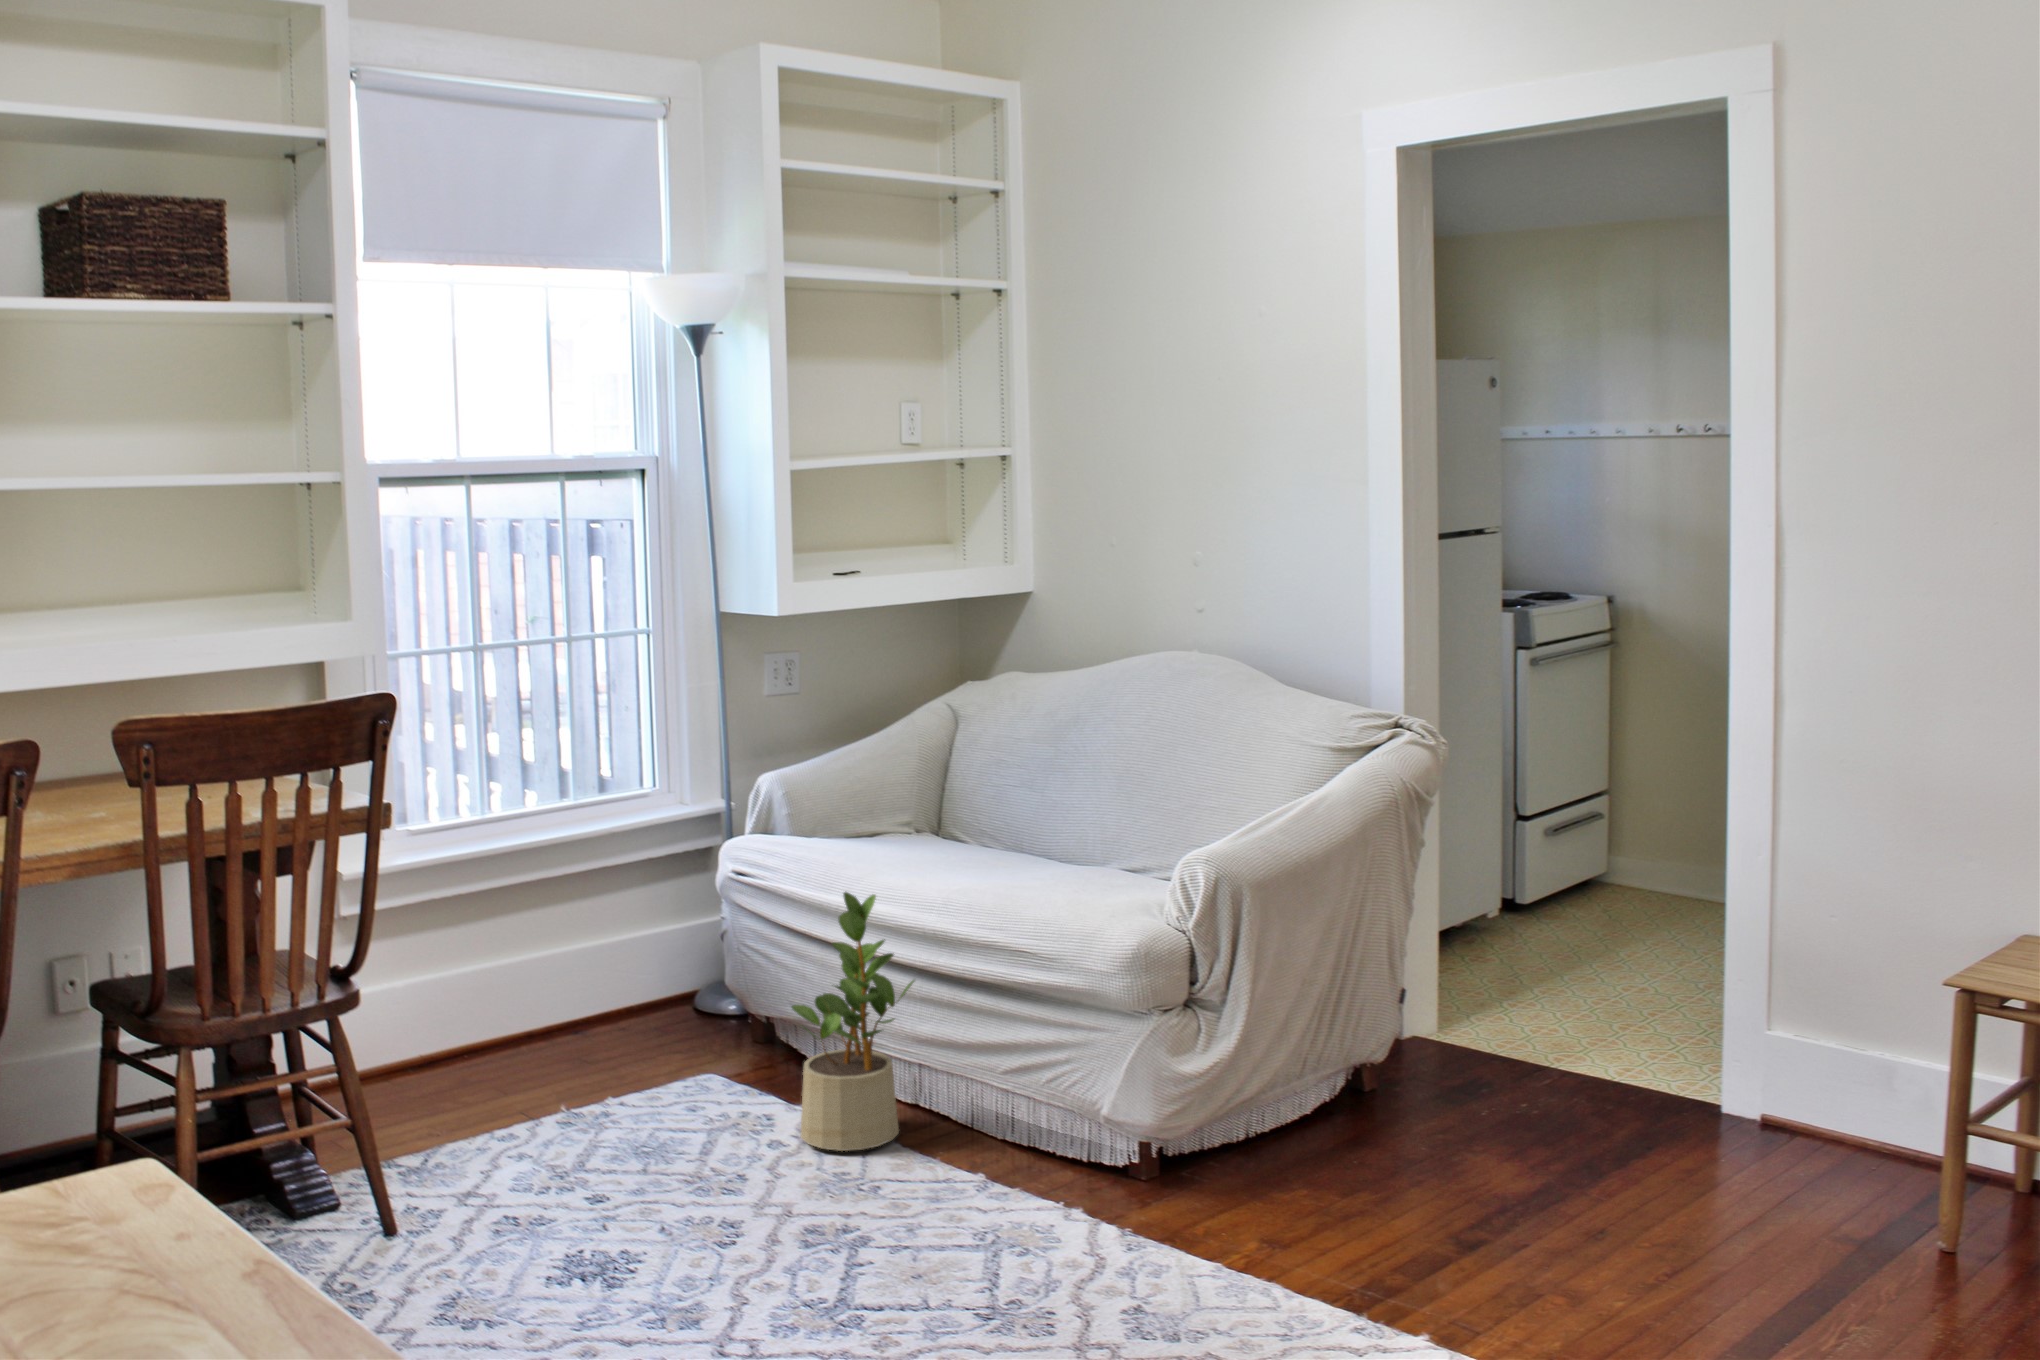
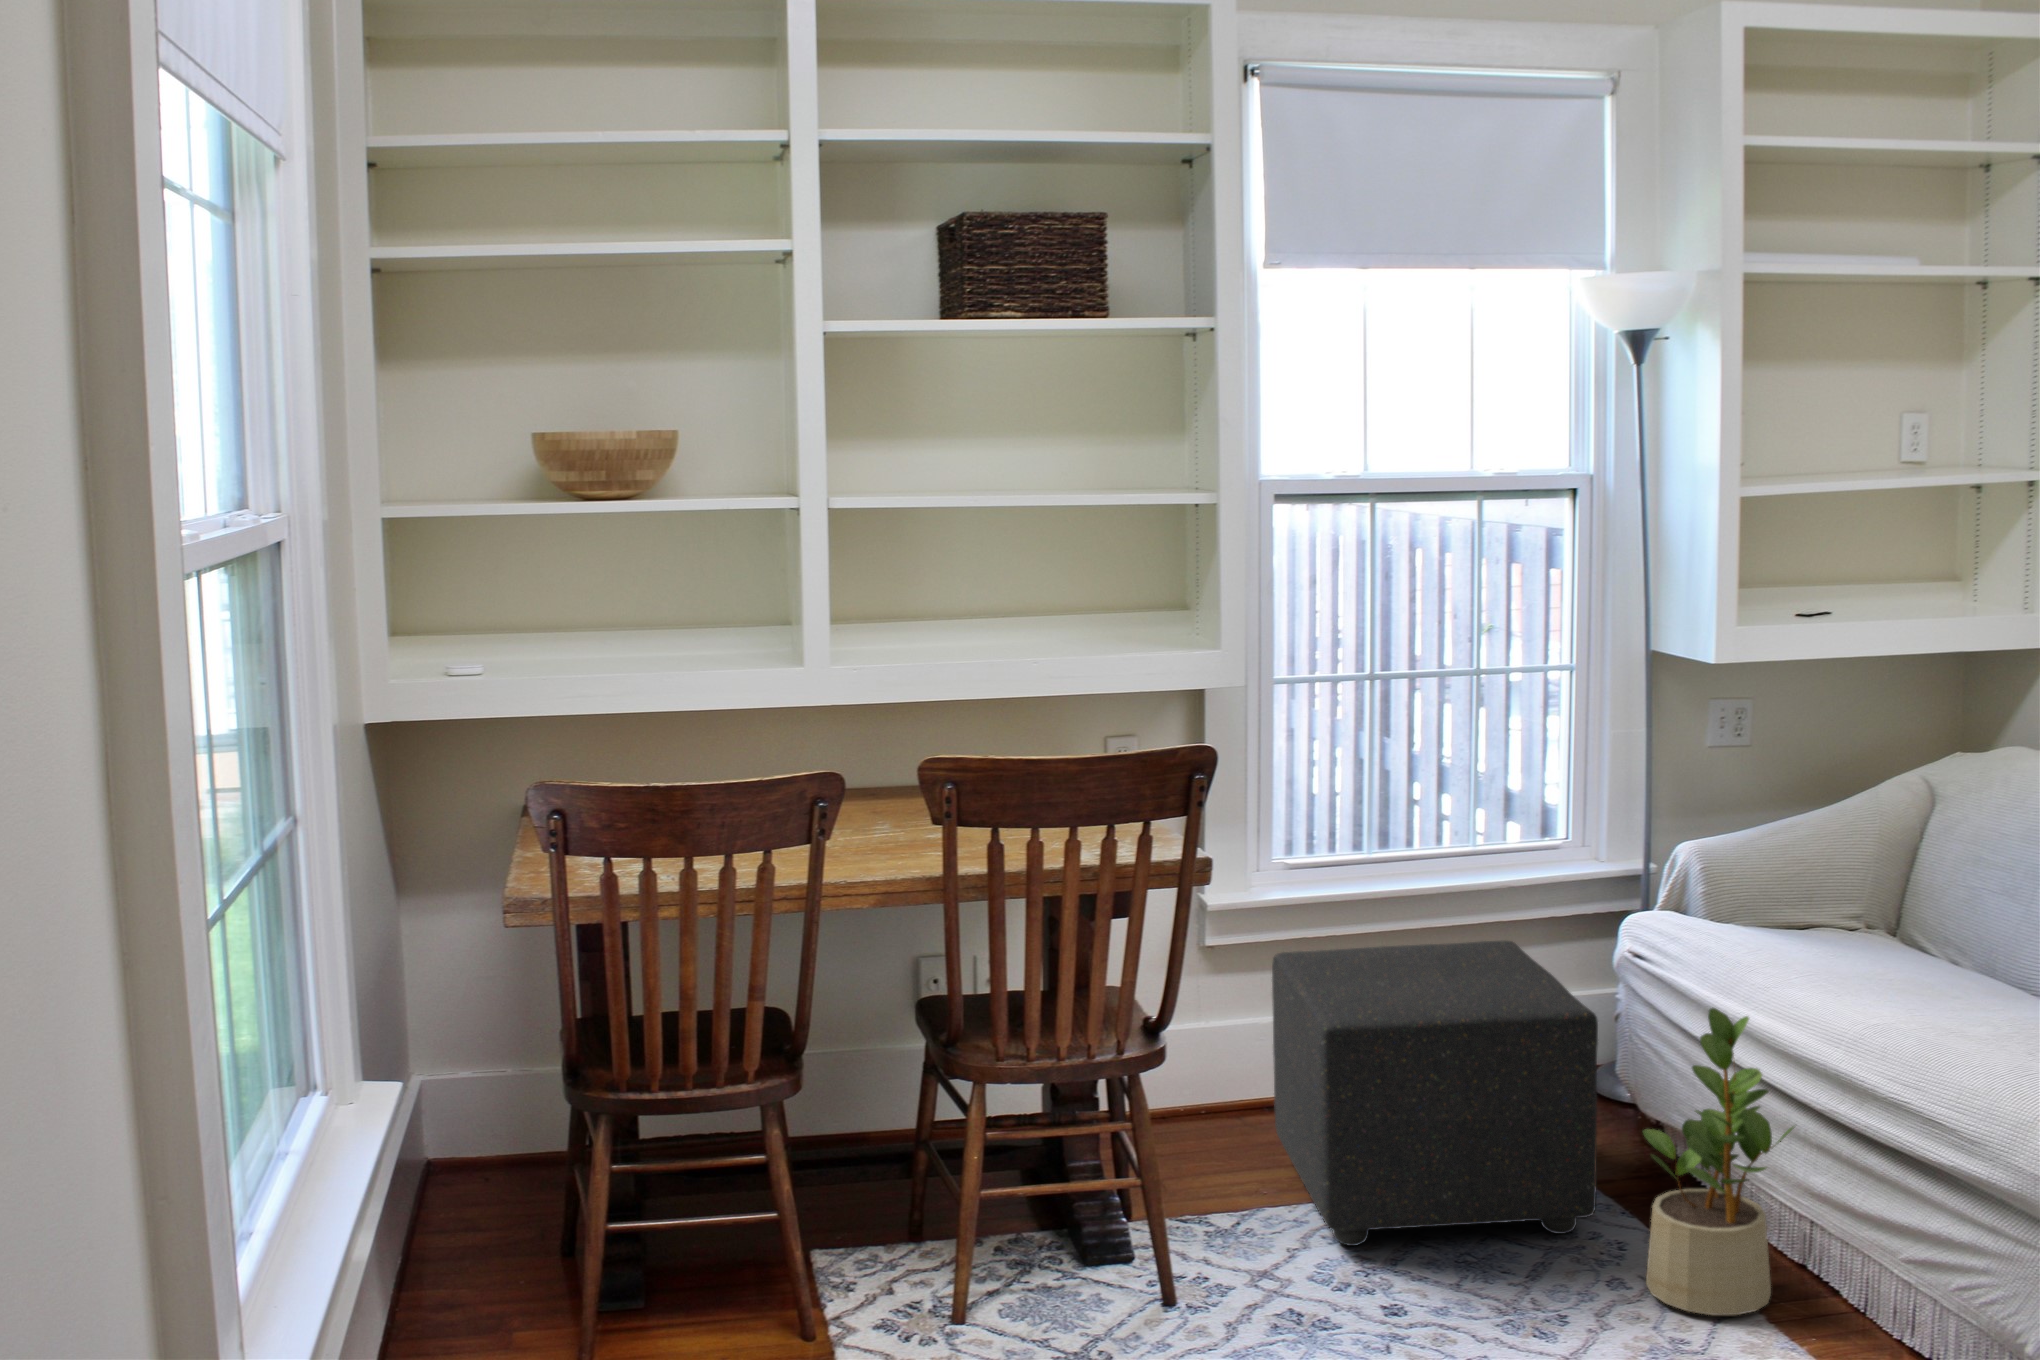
ottoman: none [432,877,744,1158] -> present [1272,941,1598,1246]

